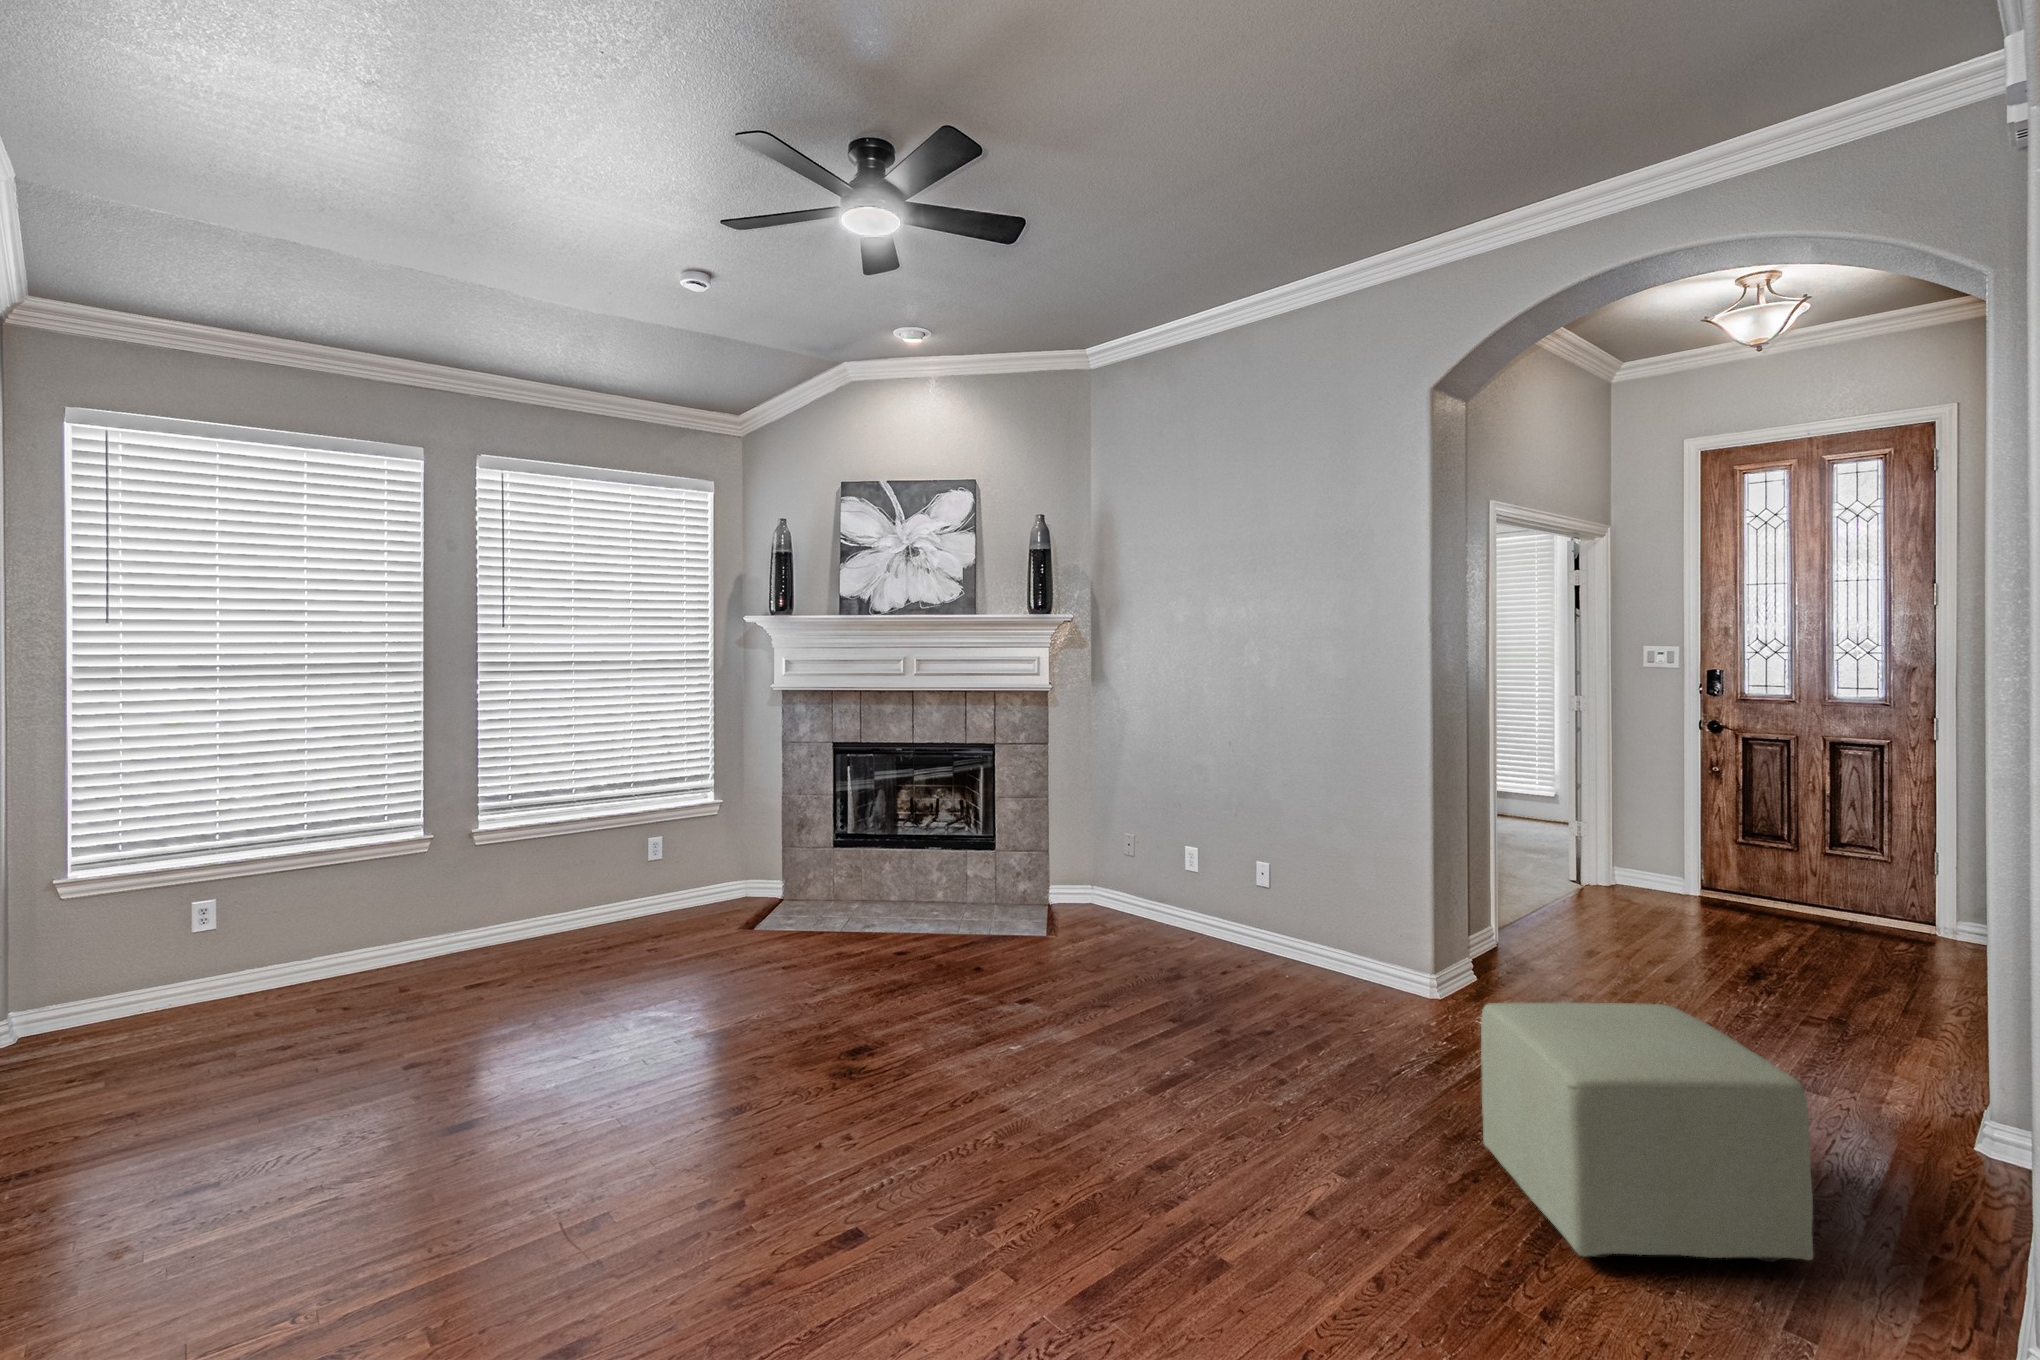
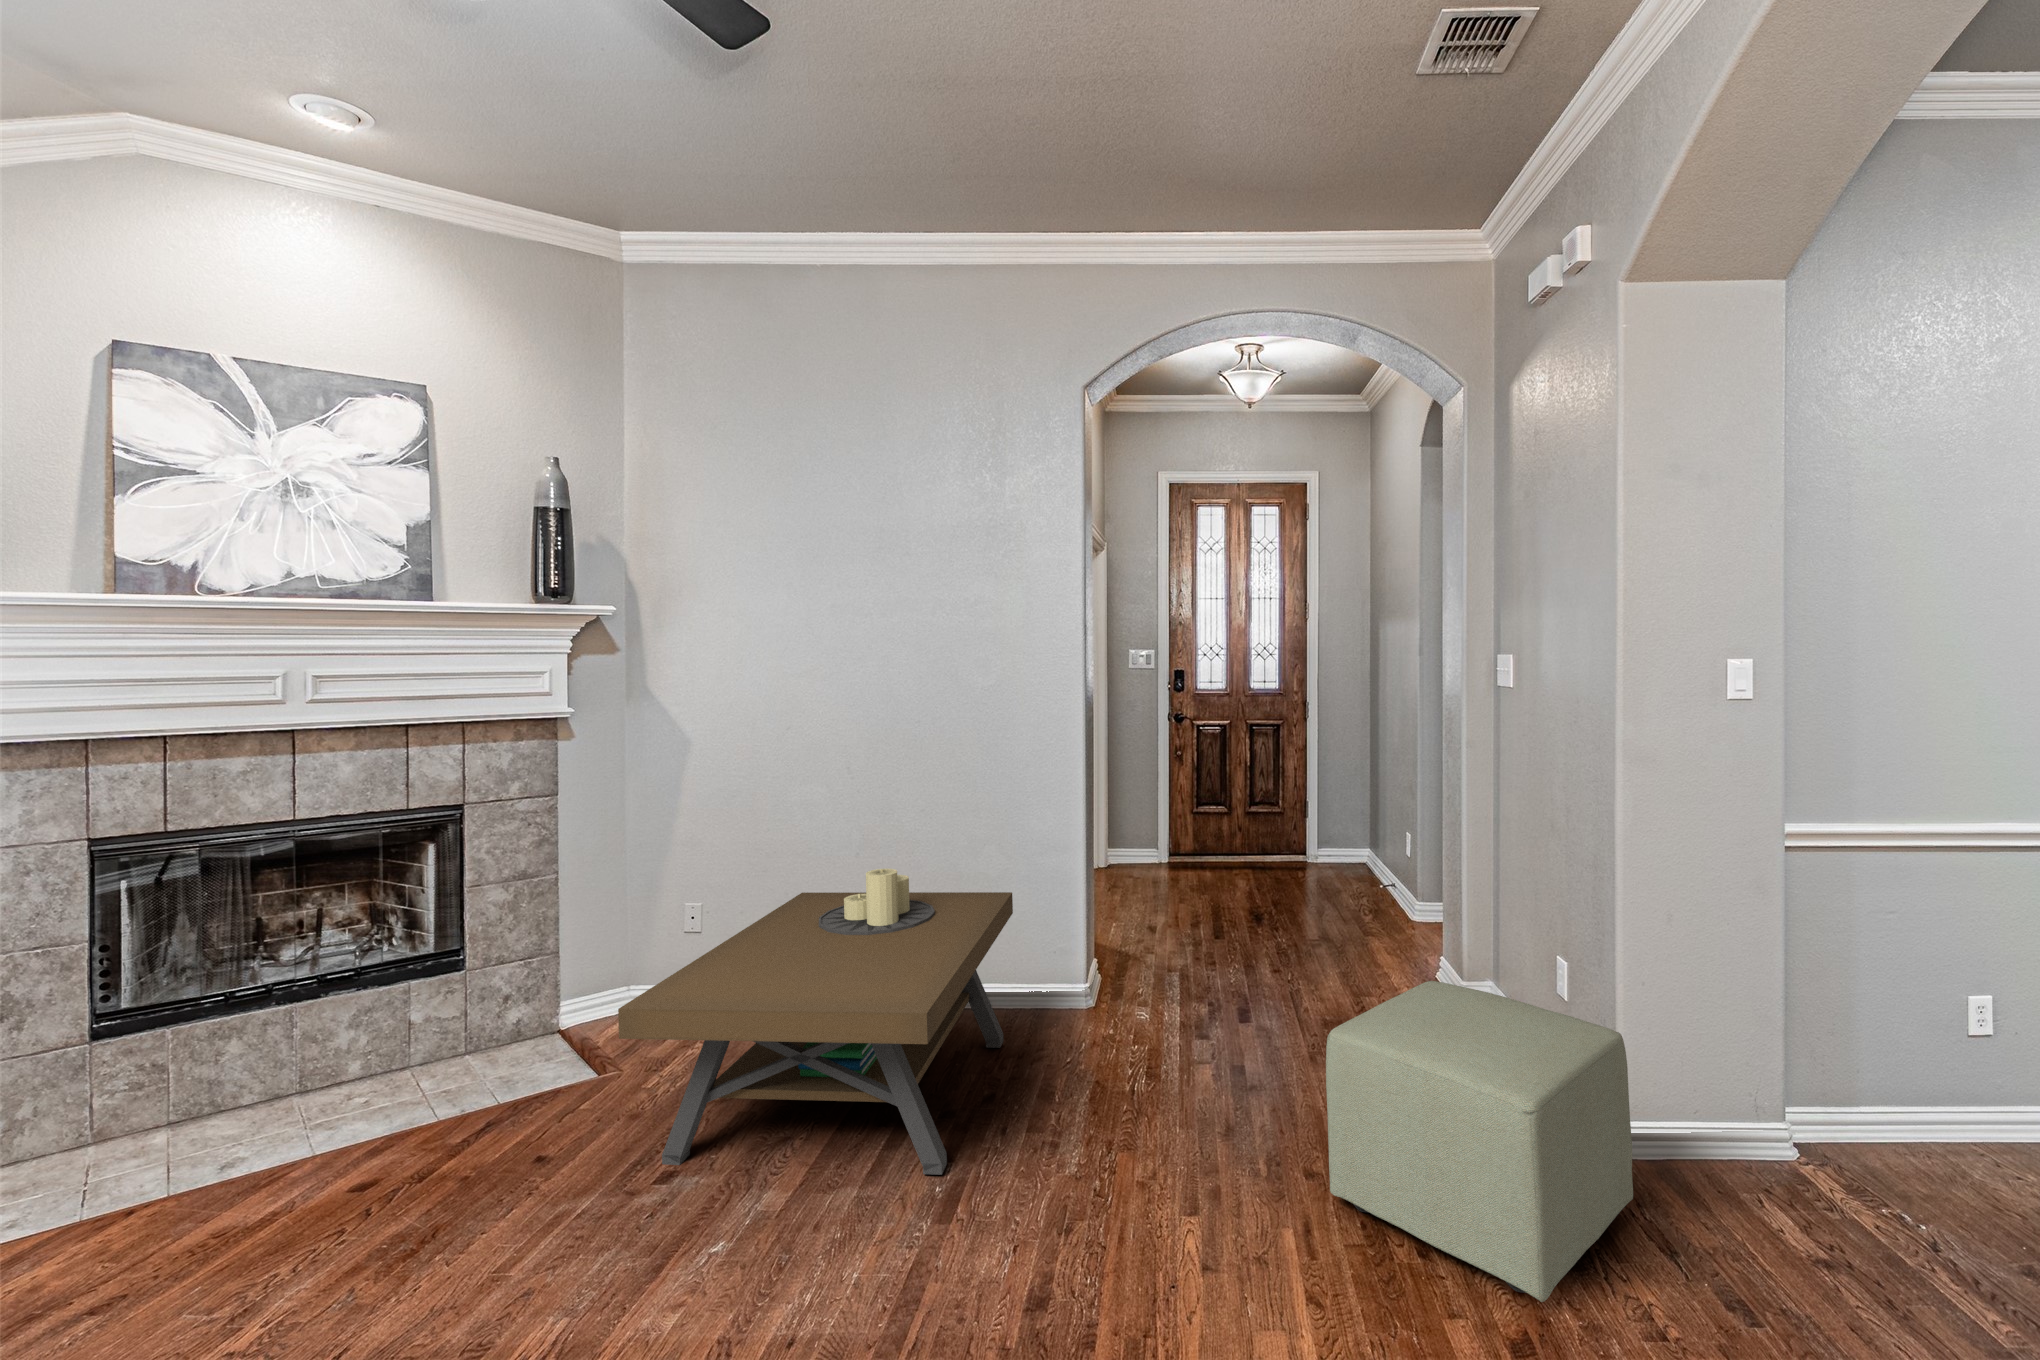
coffee table: none [1027,823,1353,1039] -> present [618,869,1013,1175]

